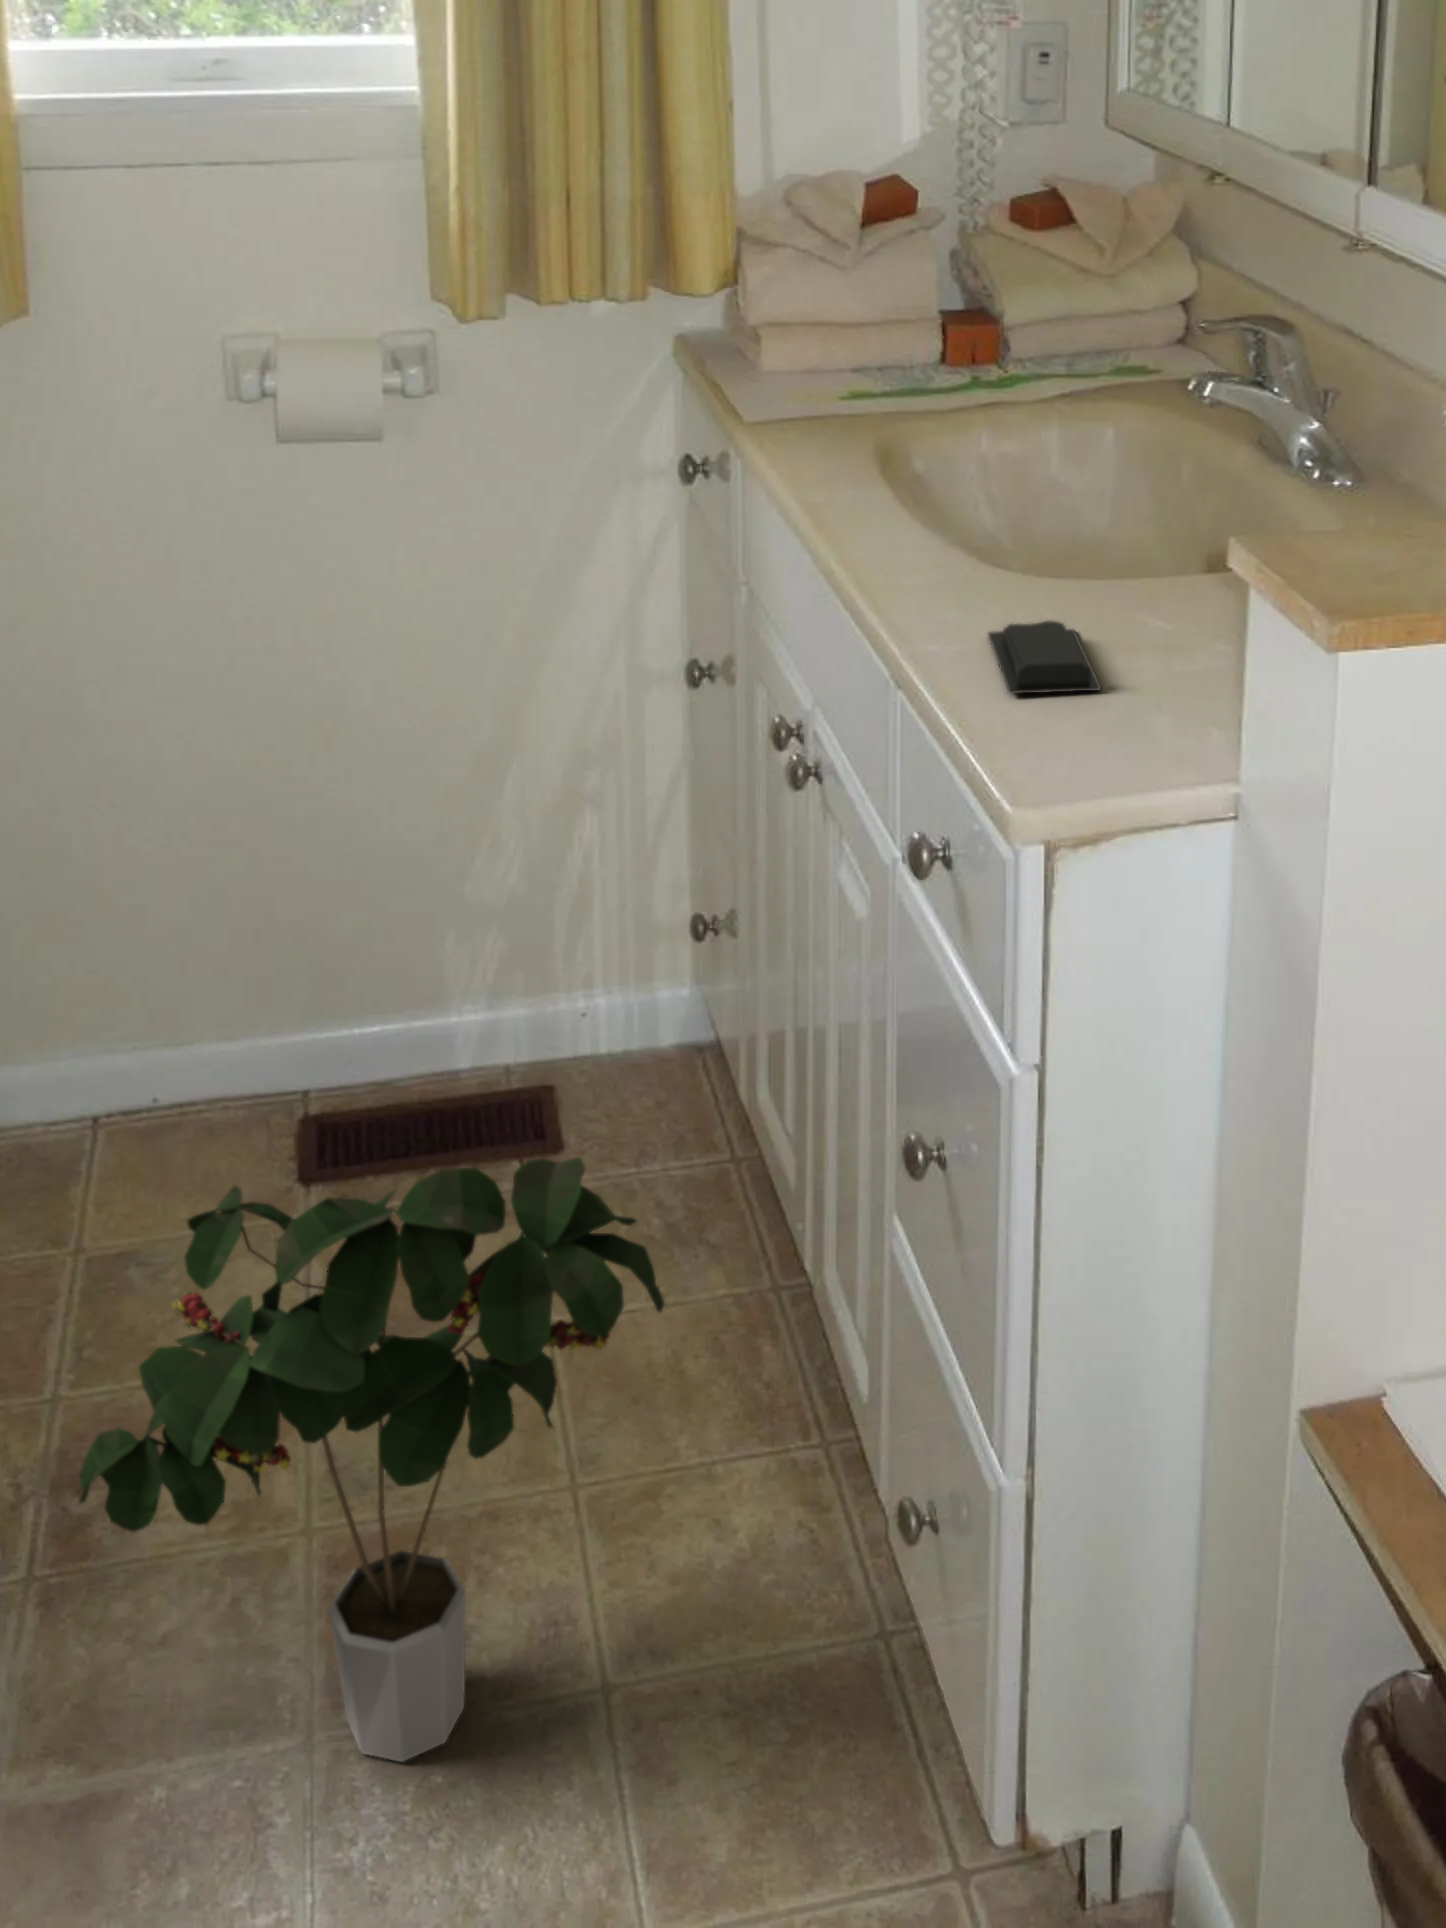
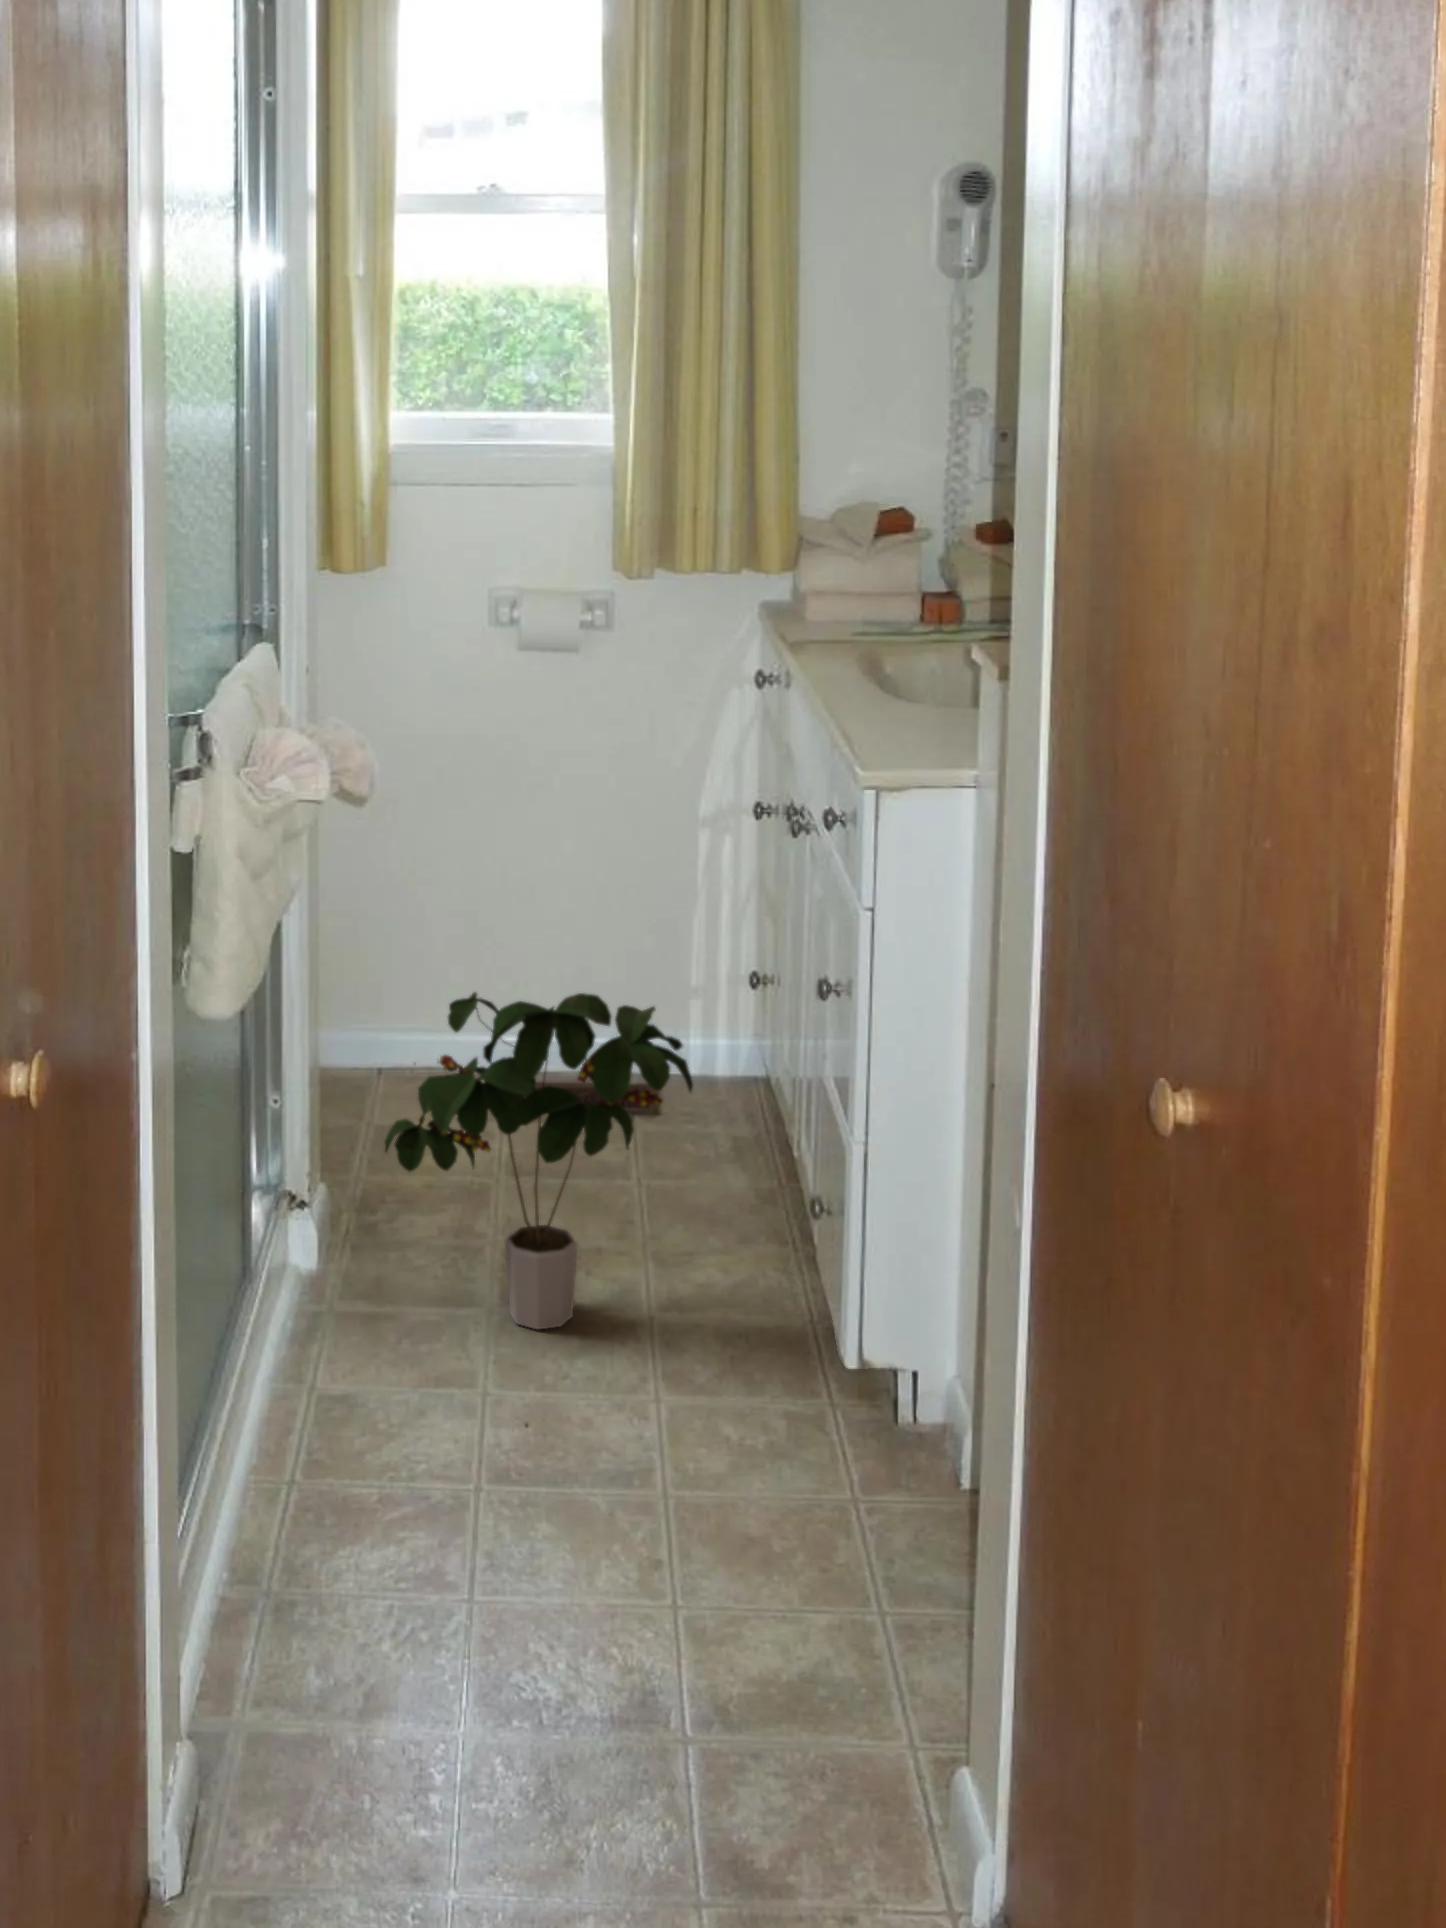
soap bar: present [988,620,1101,694] -> none [879,711,929,737]

